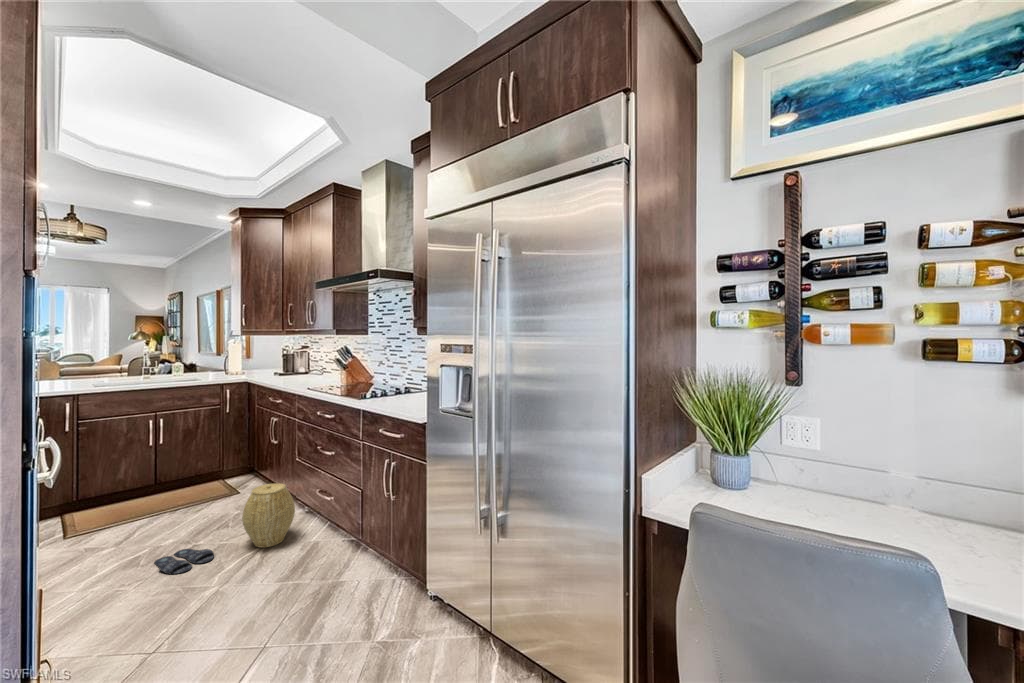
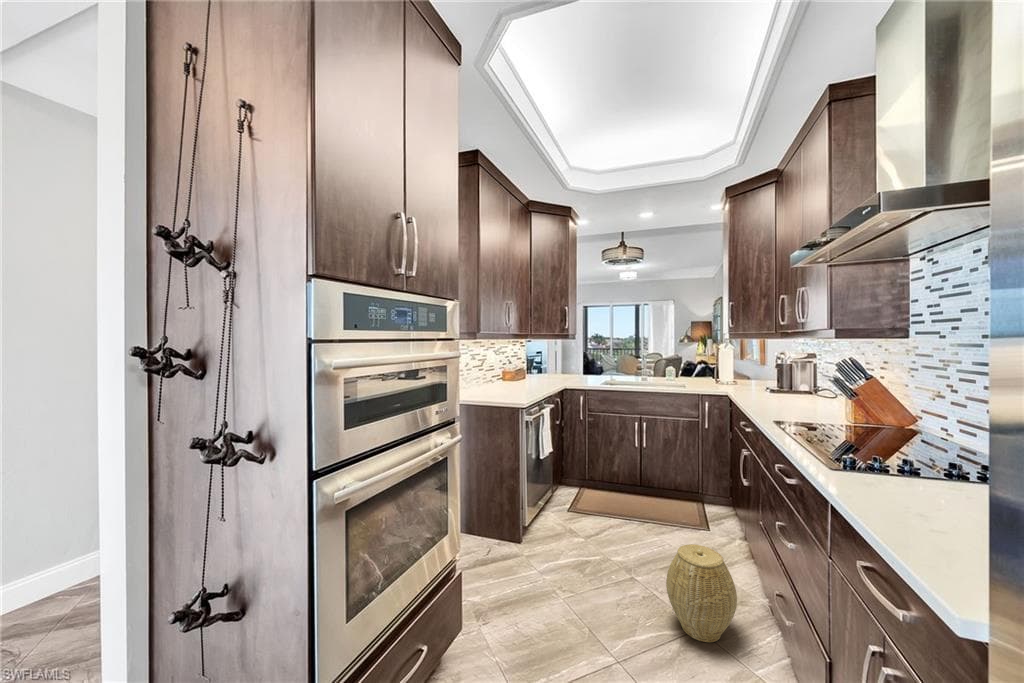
slippers: present [154,549,214,574] -> none [585,576,636,613]

